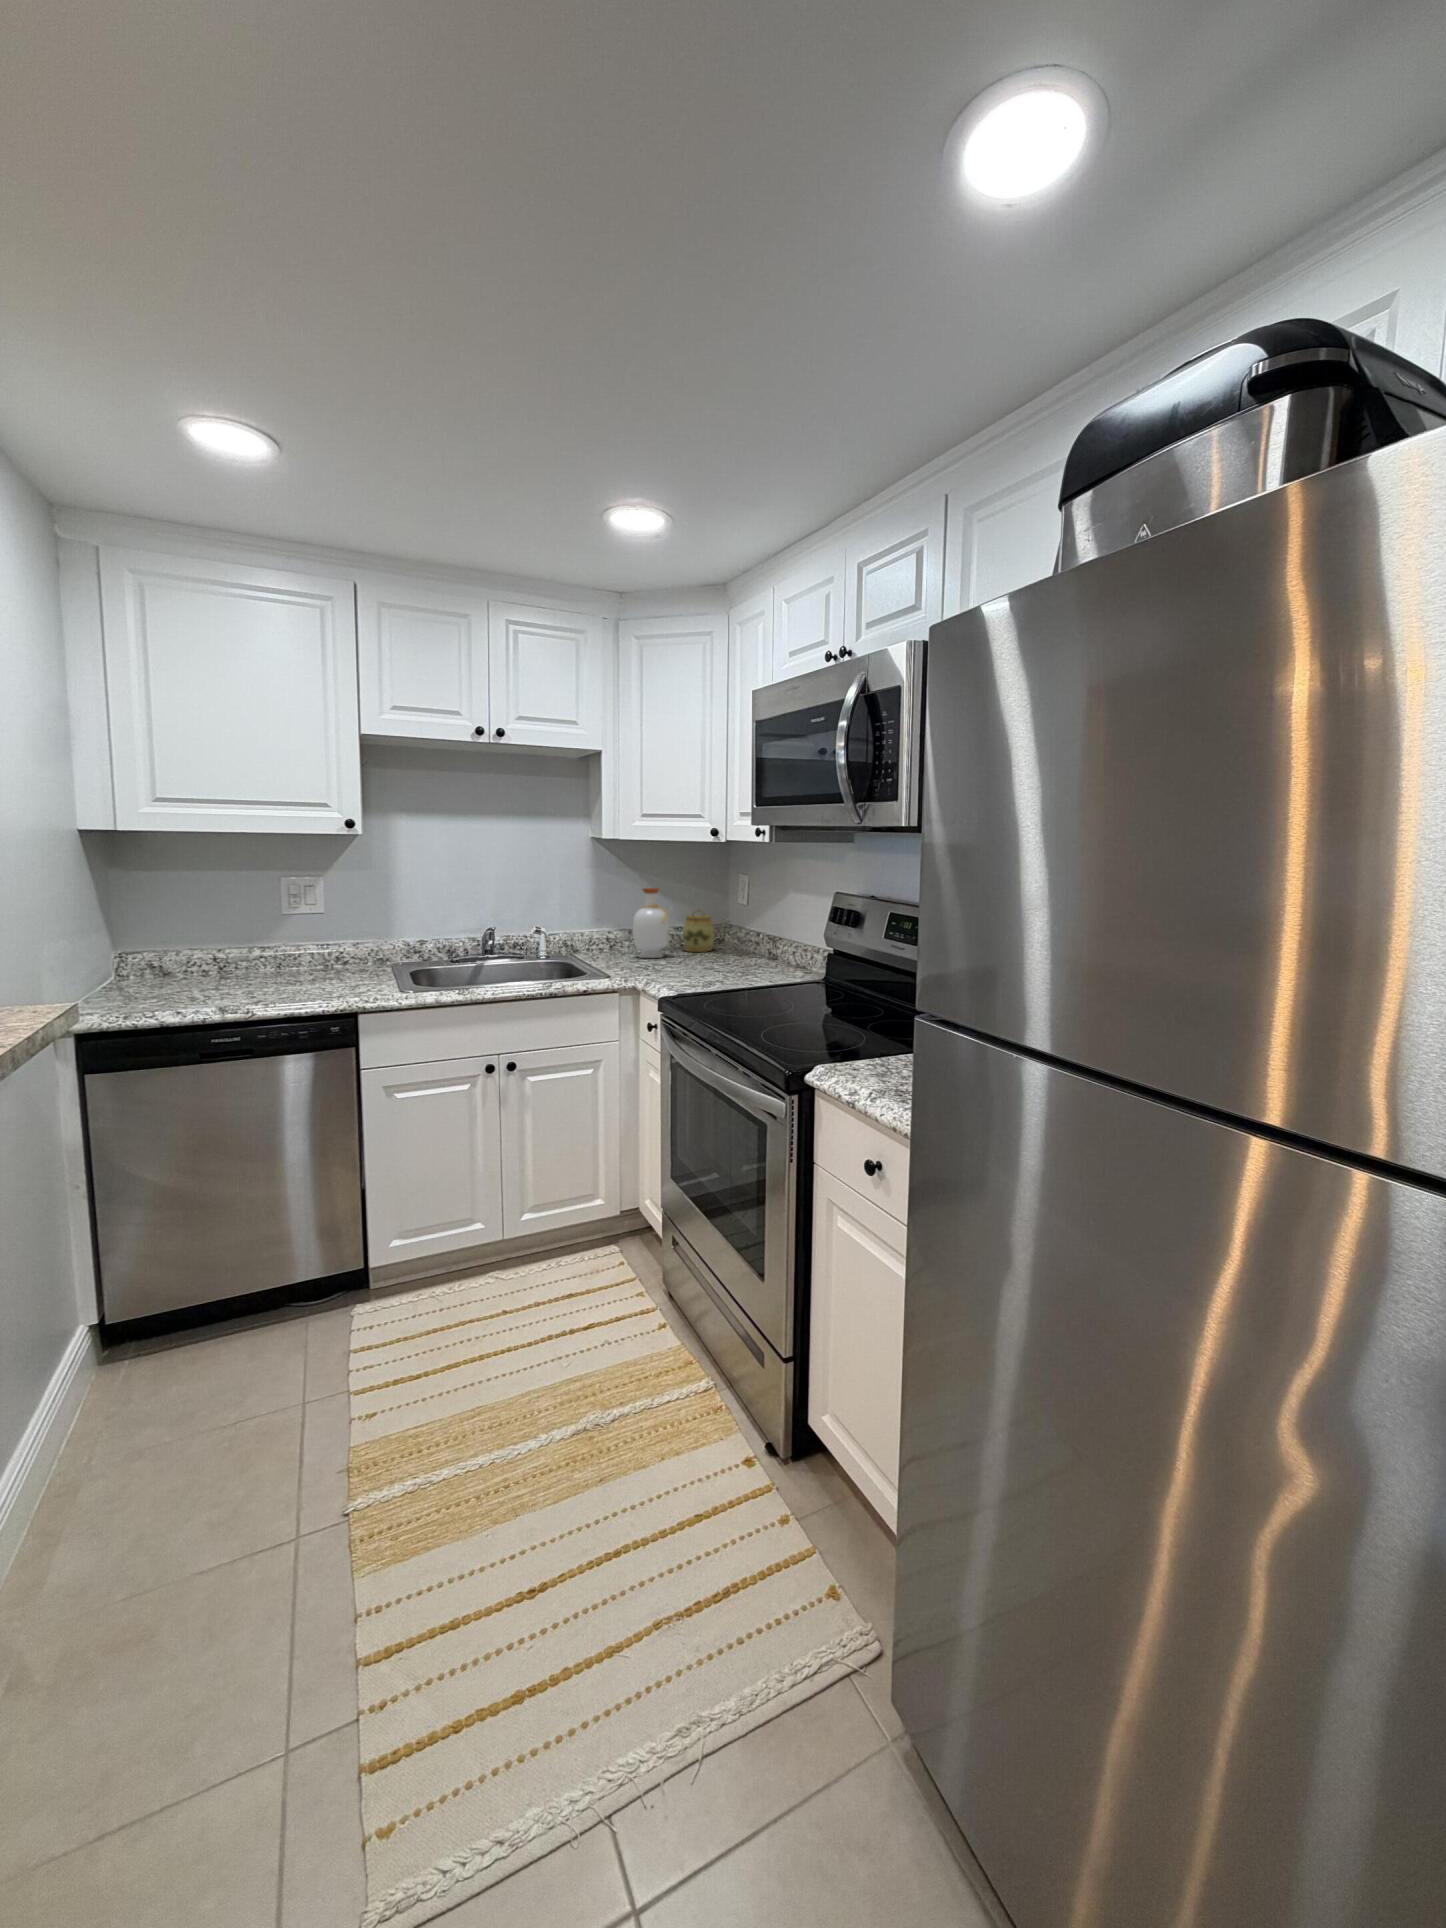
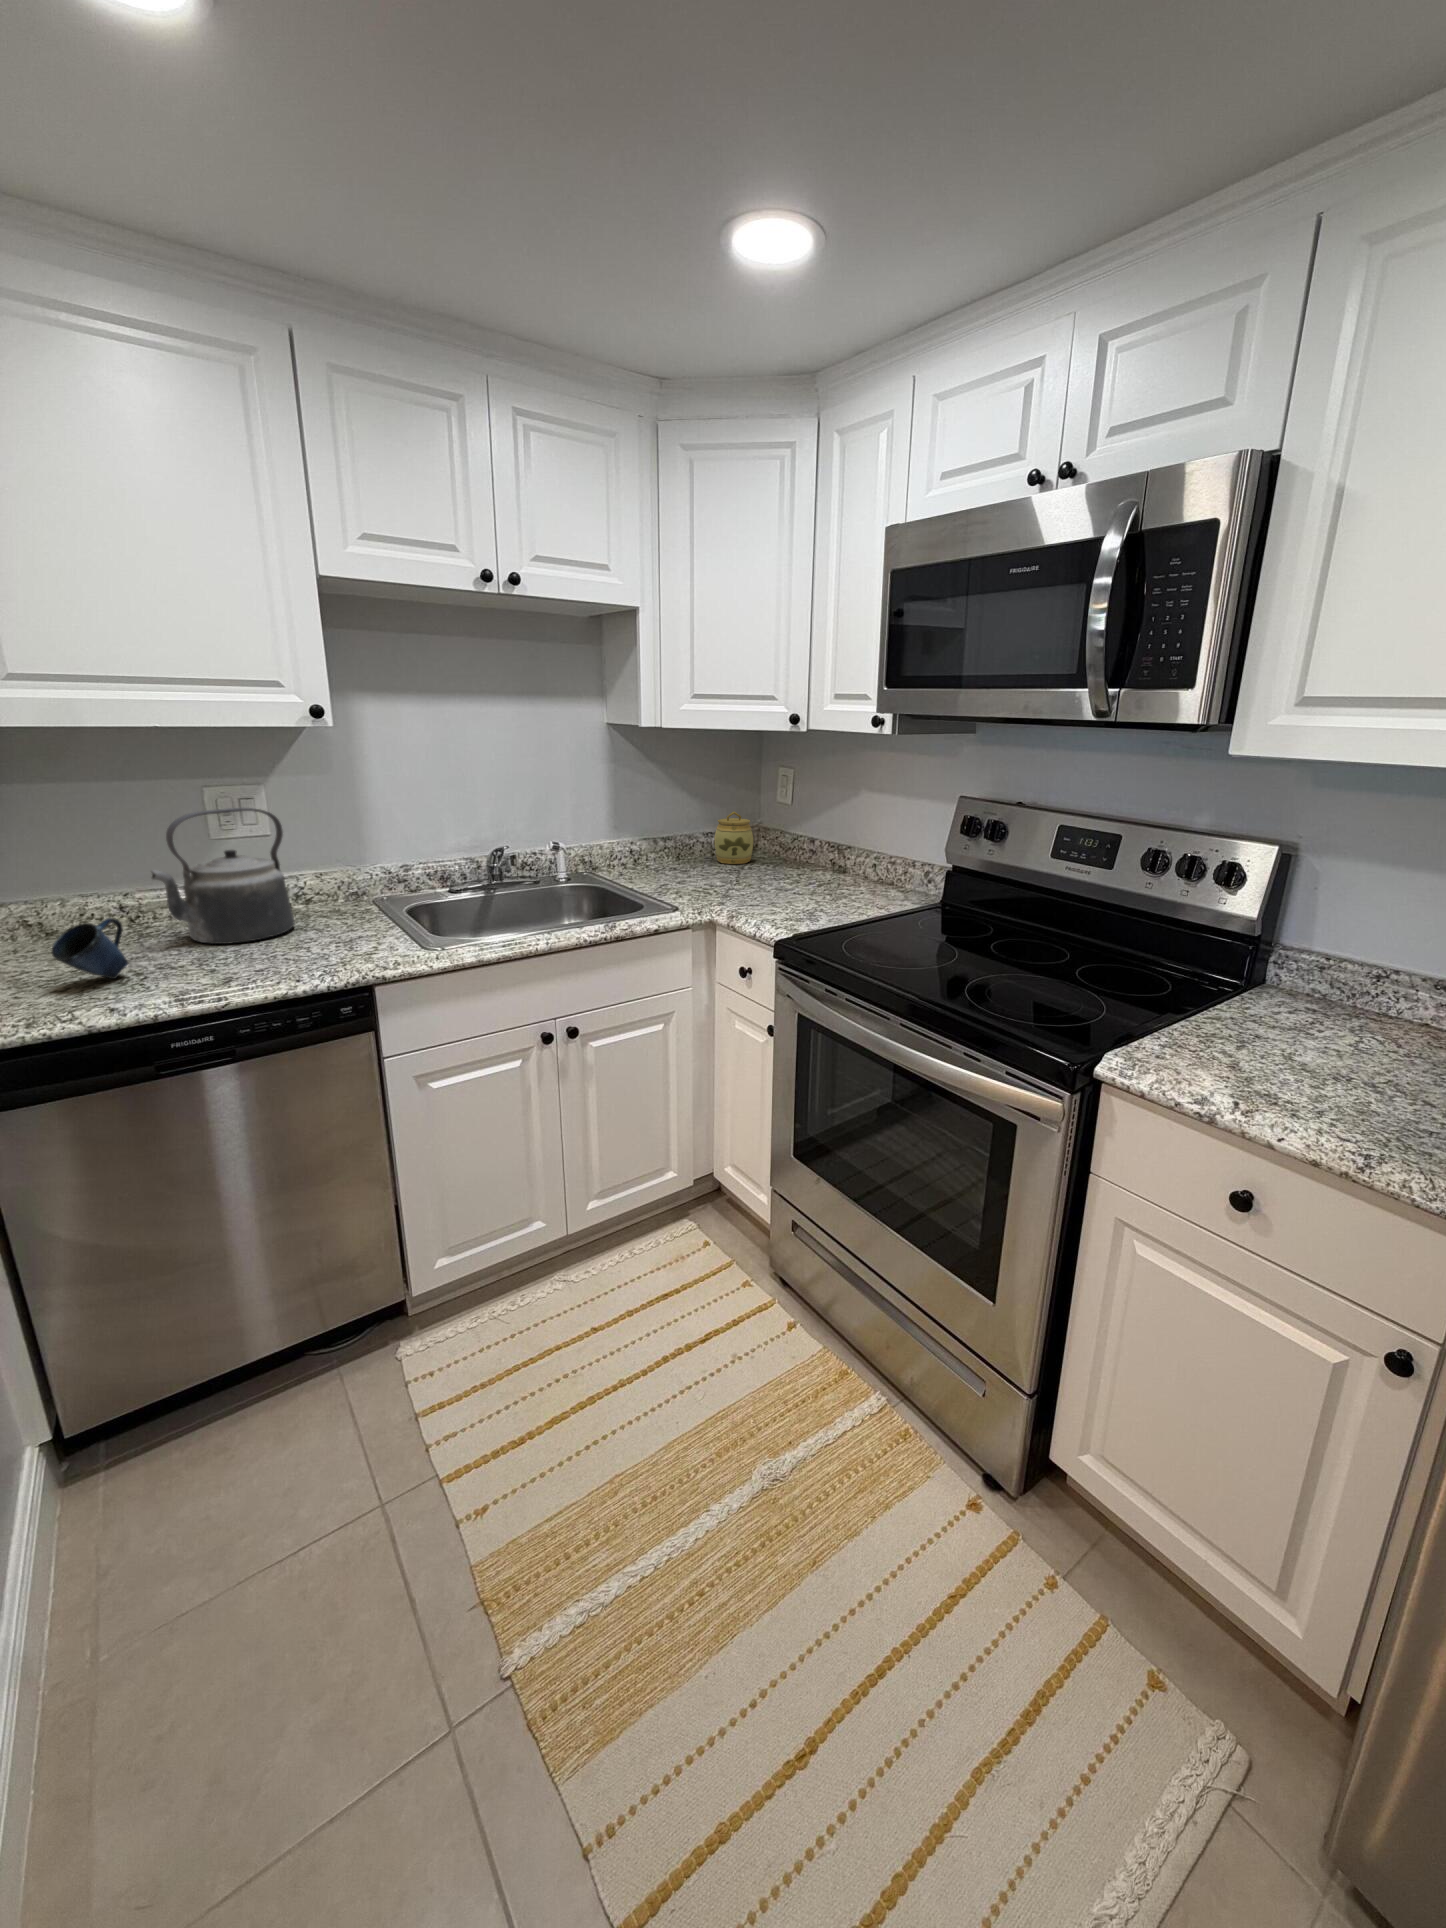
bottle: present [633,888,669,958] -> none [665,789,709,876]
kettle: none [231,891,328,986] -> present [151,808,294,944]
mug: none [152,958,201,1000] -> present [52,918,128,979]

